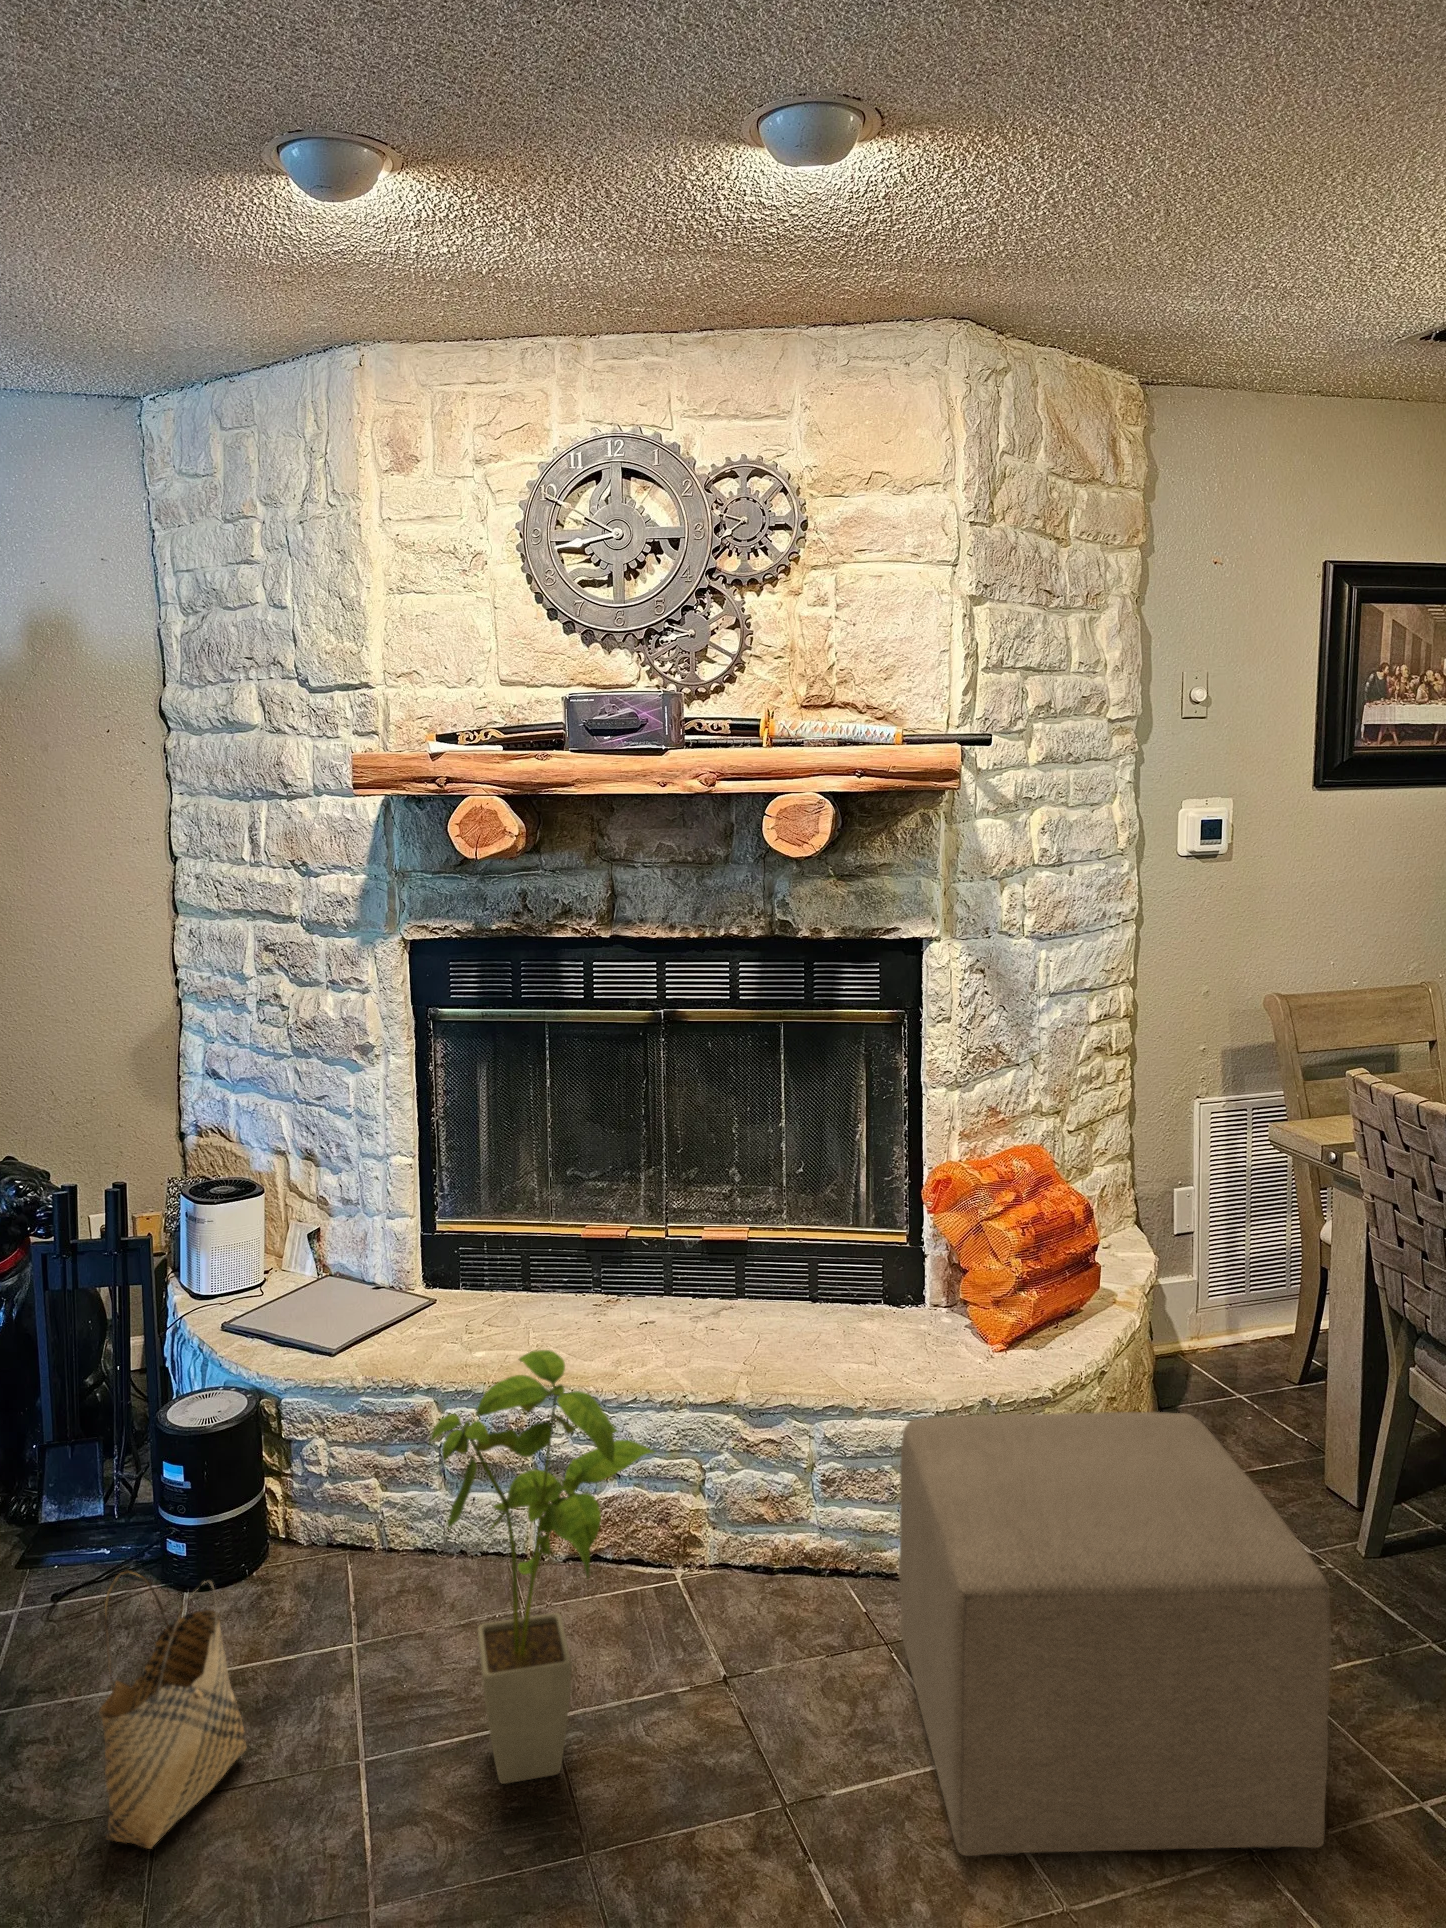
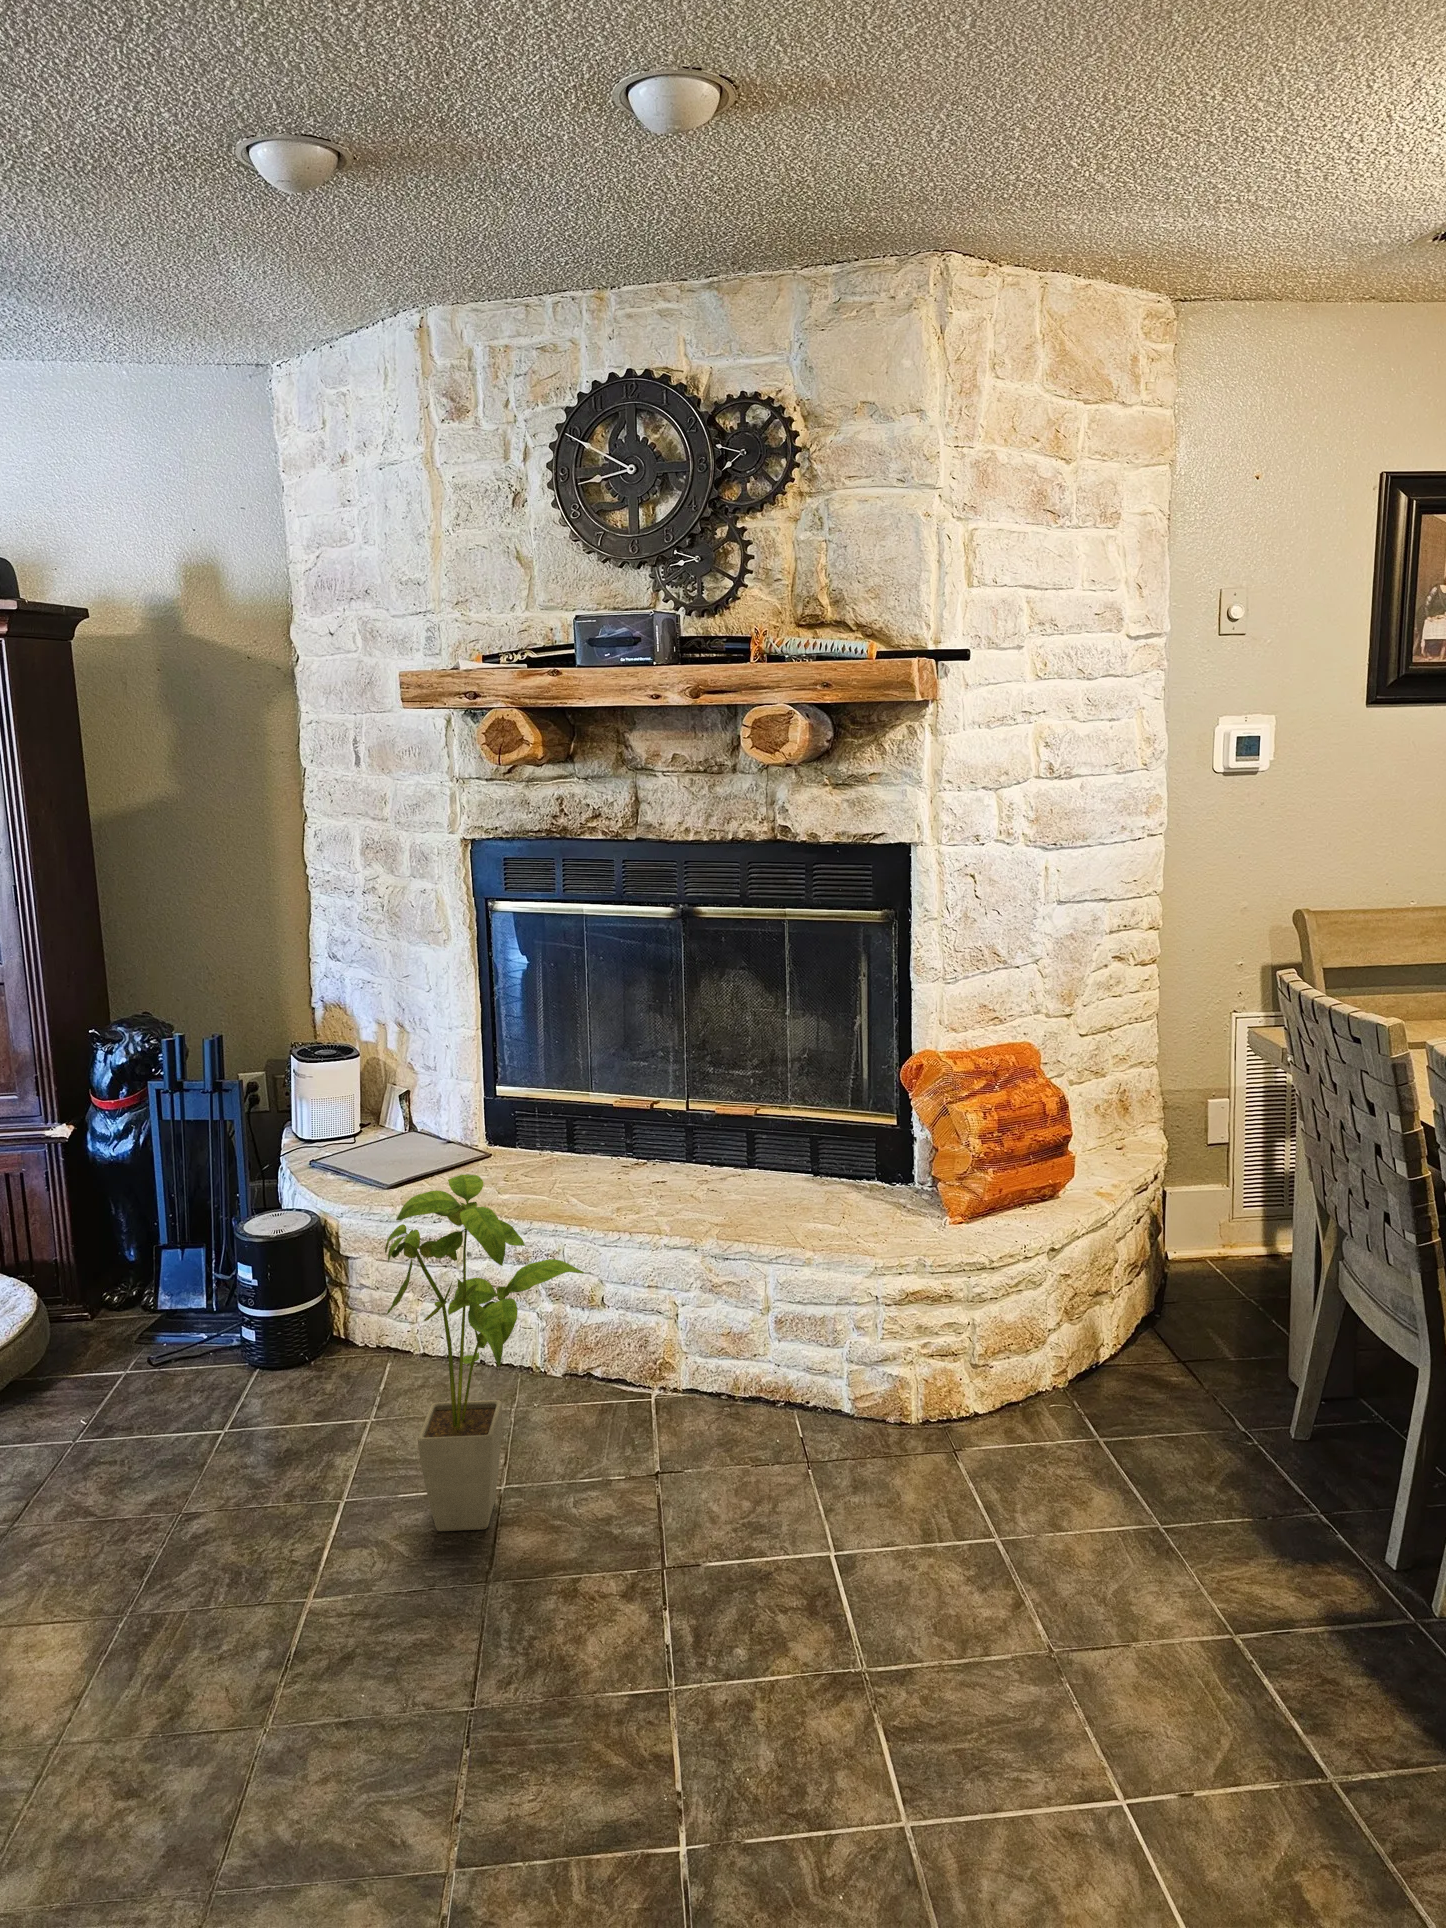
ottoman: present [899,1412,1331,1857] -> none [772,1265,1105,1650]
woven basket: present [99,1570,246,1849] -> none [114,1331,251,1544]

